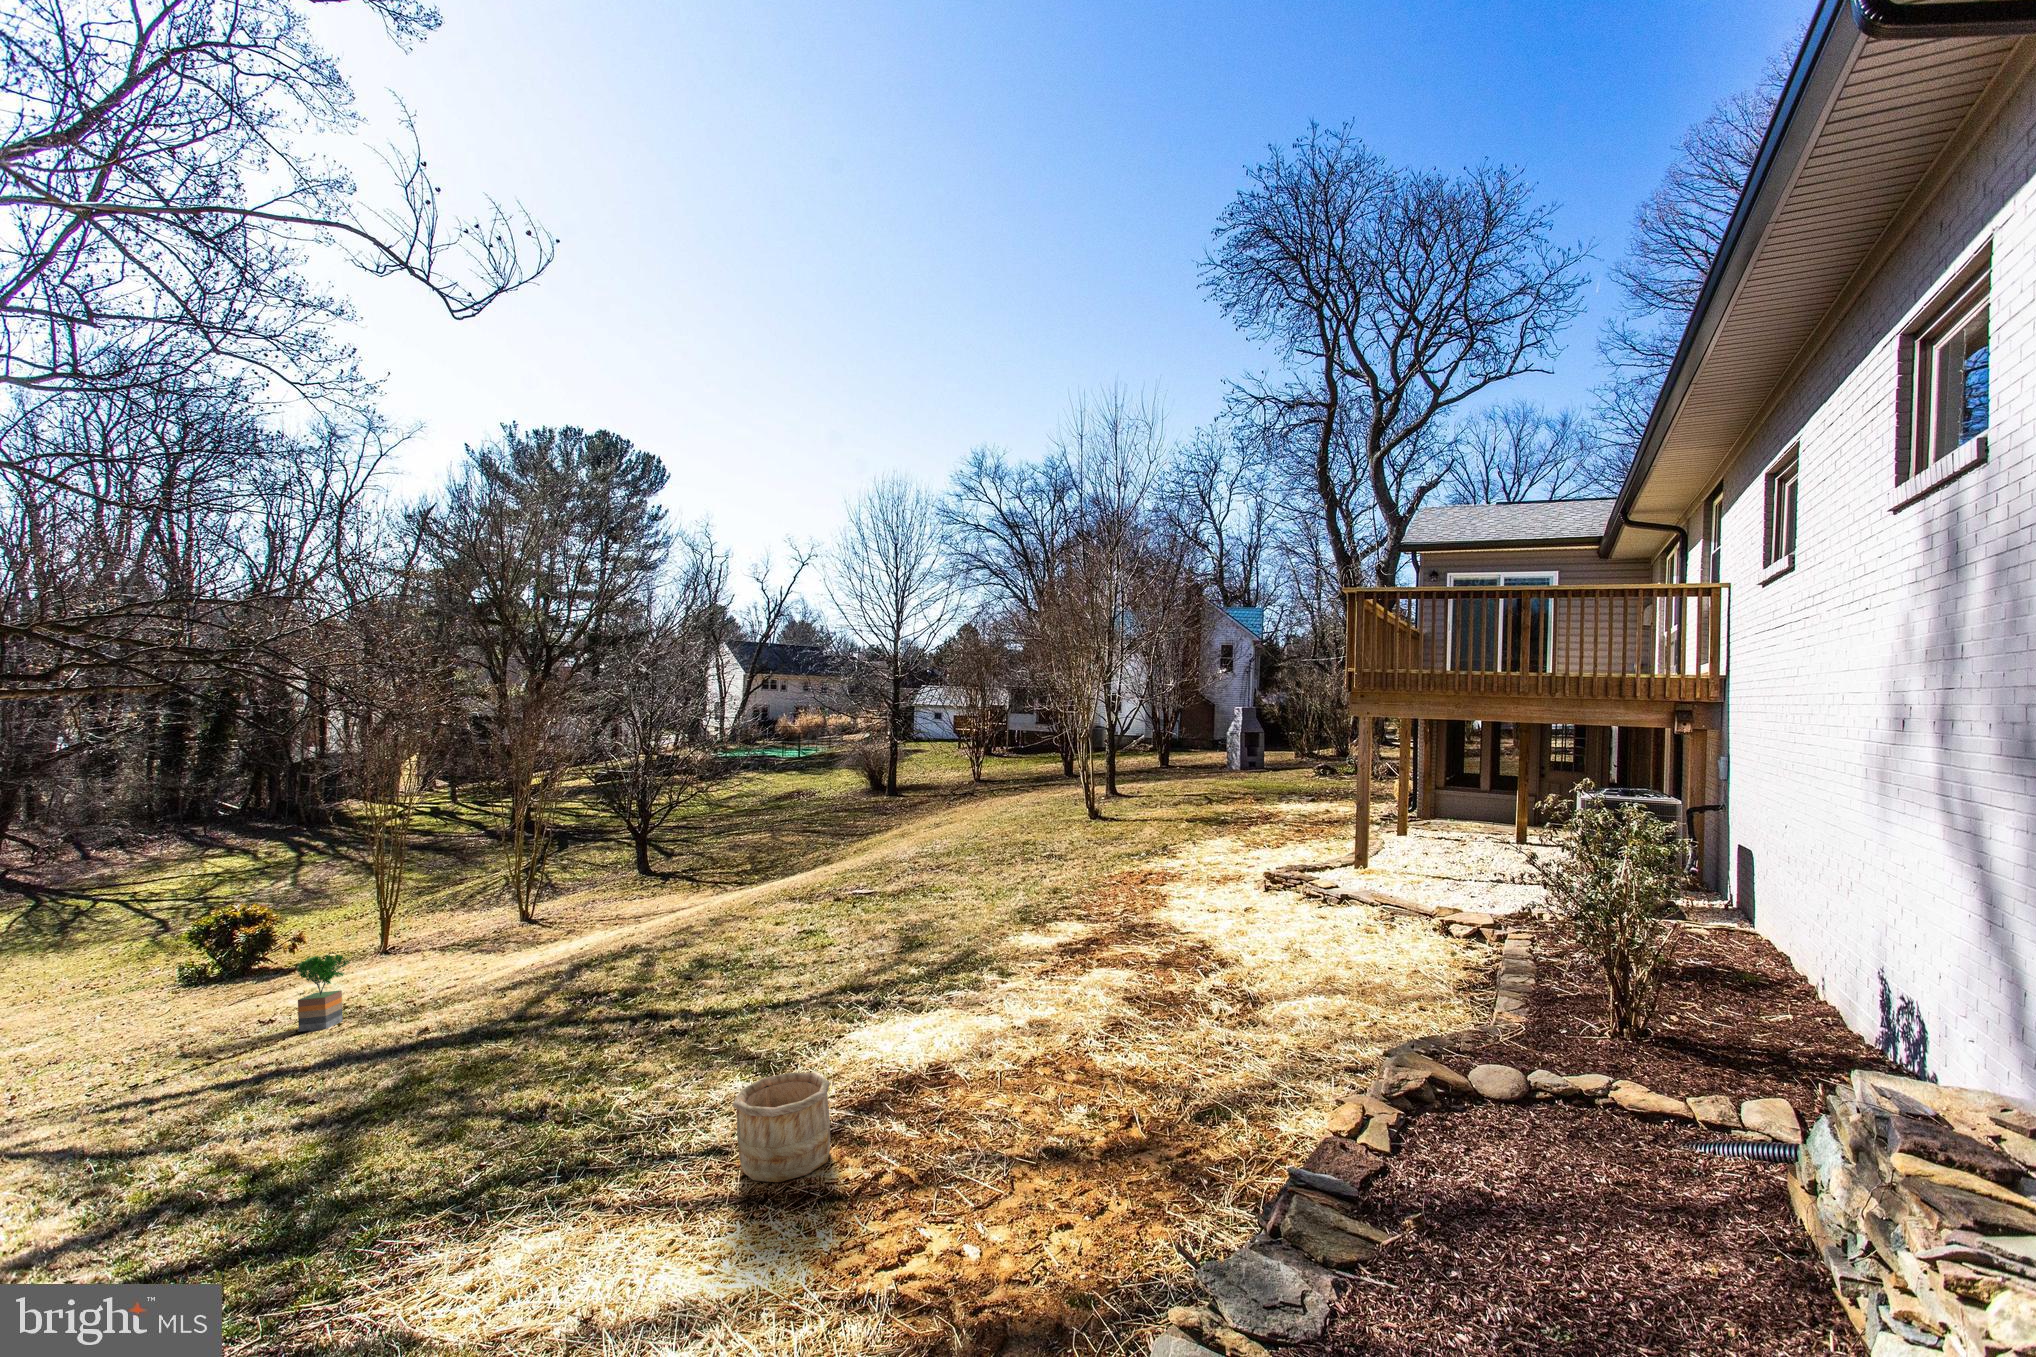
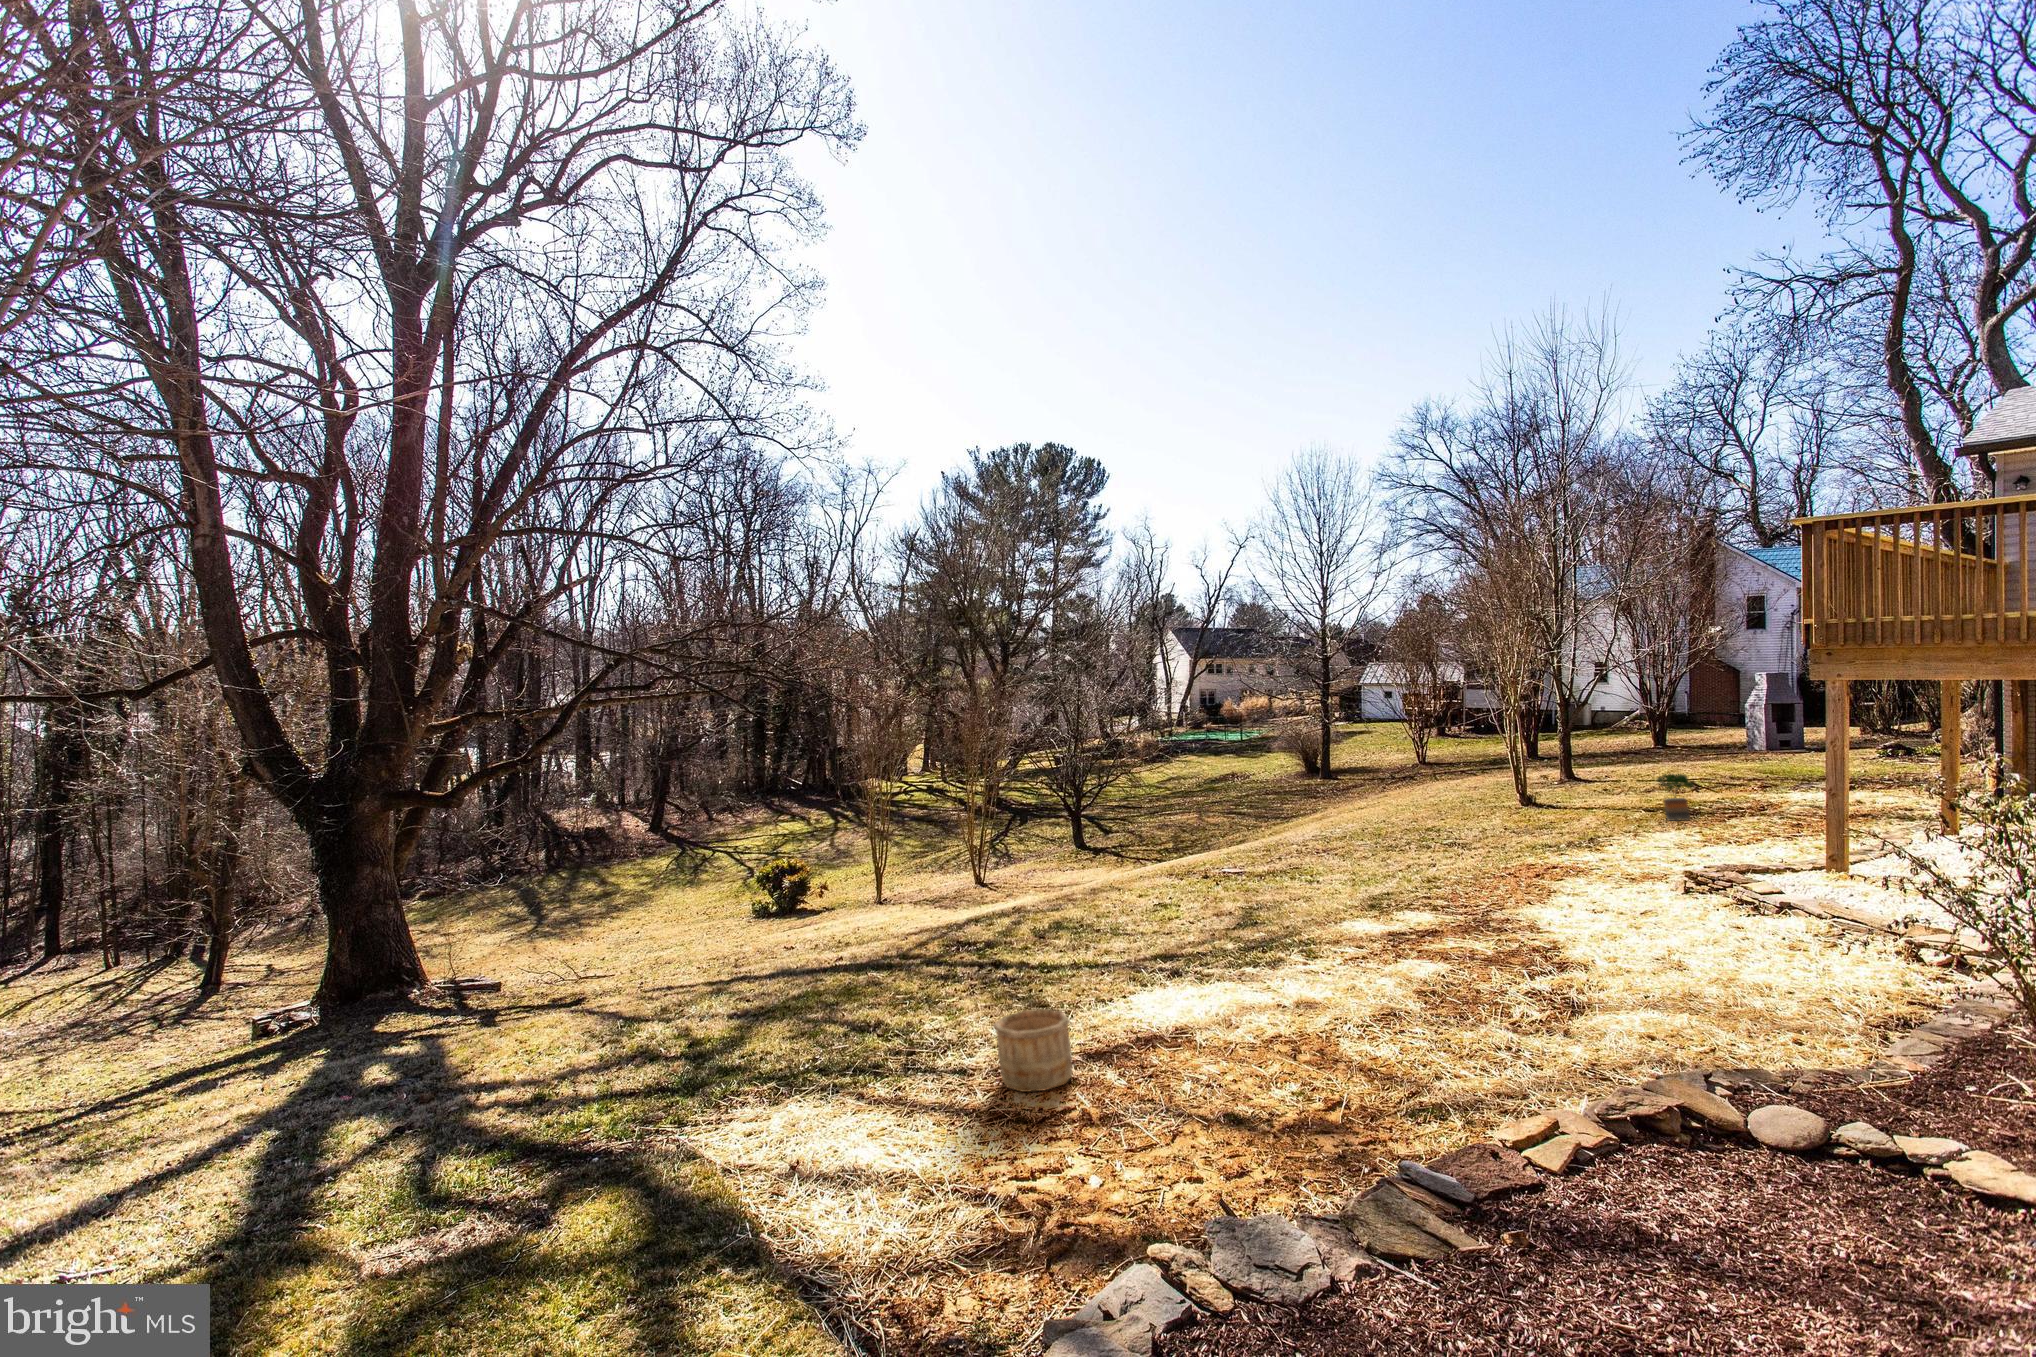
potted tree: present [297,955,349,1032] -> present [1656,774,1693,821]

